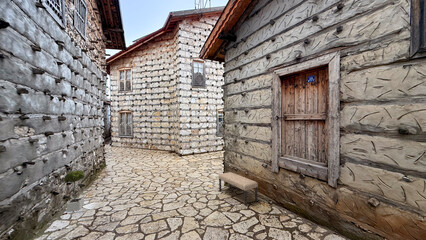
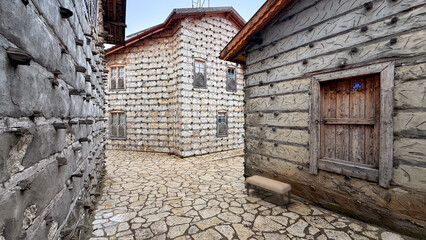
potted tree: present [64,170,85,212] -> none [92,180,113,227]

